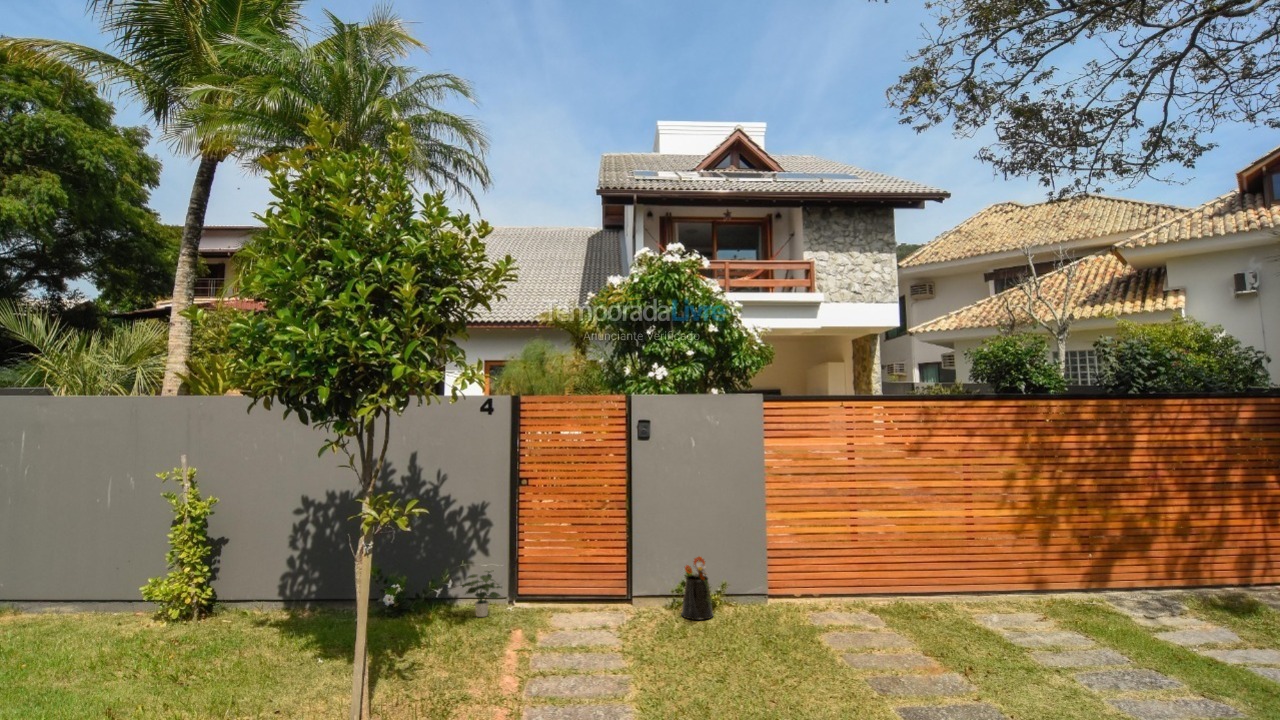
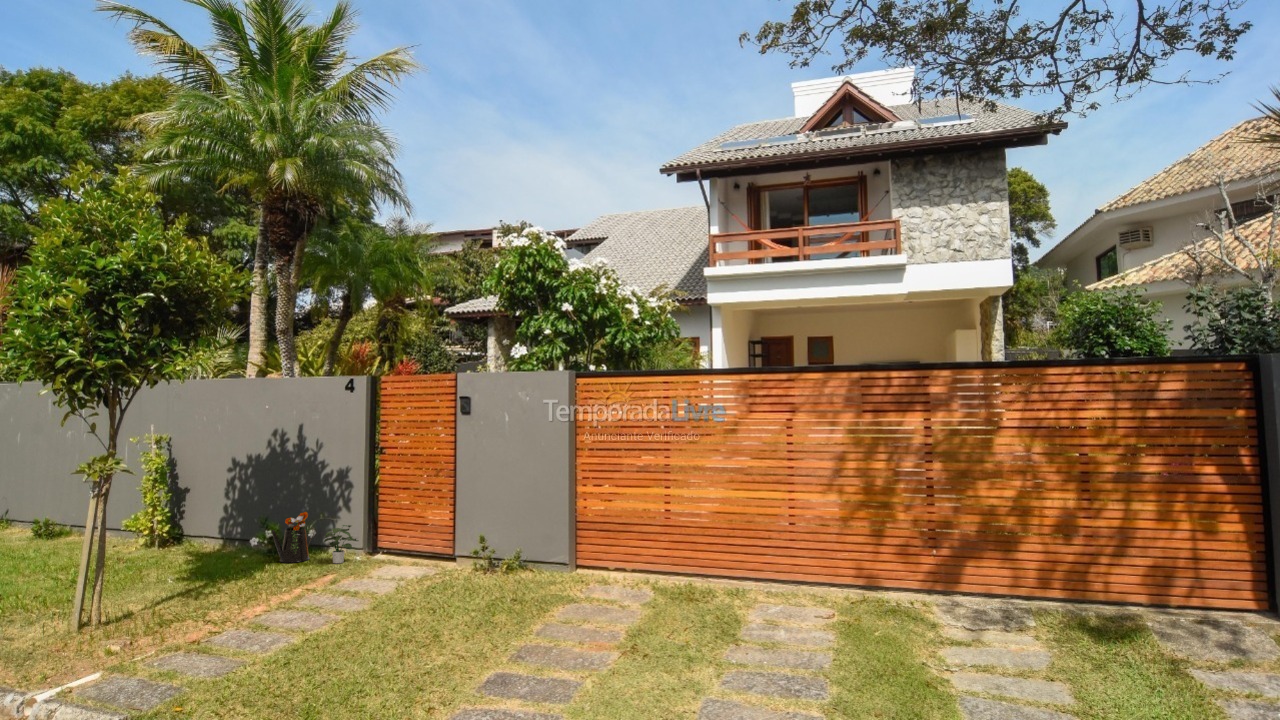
watering can: present [681,557,713,620] -> present [272,512,315,563]

